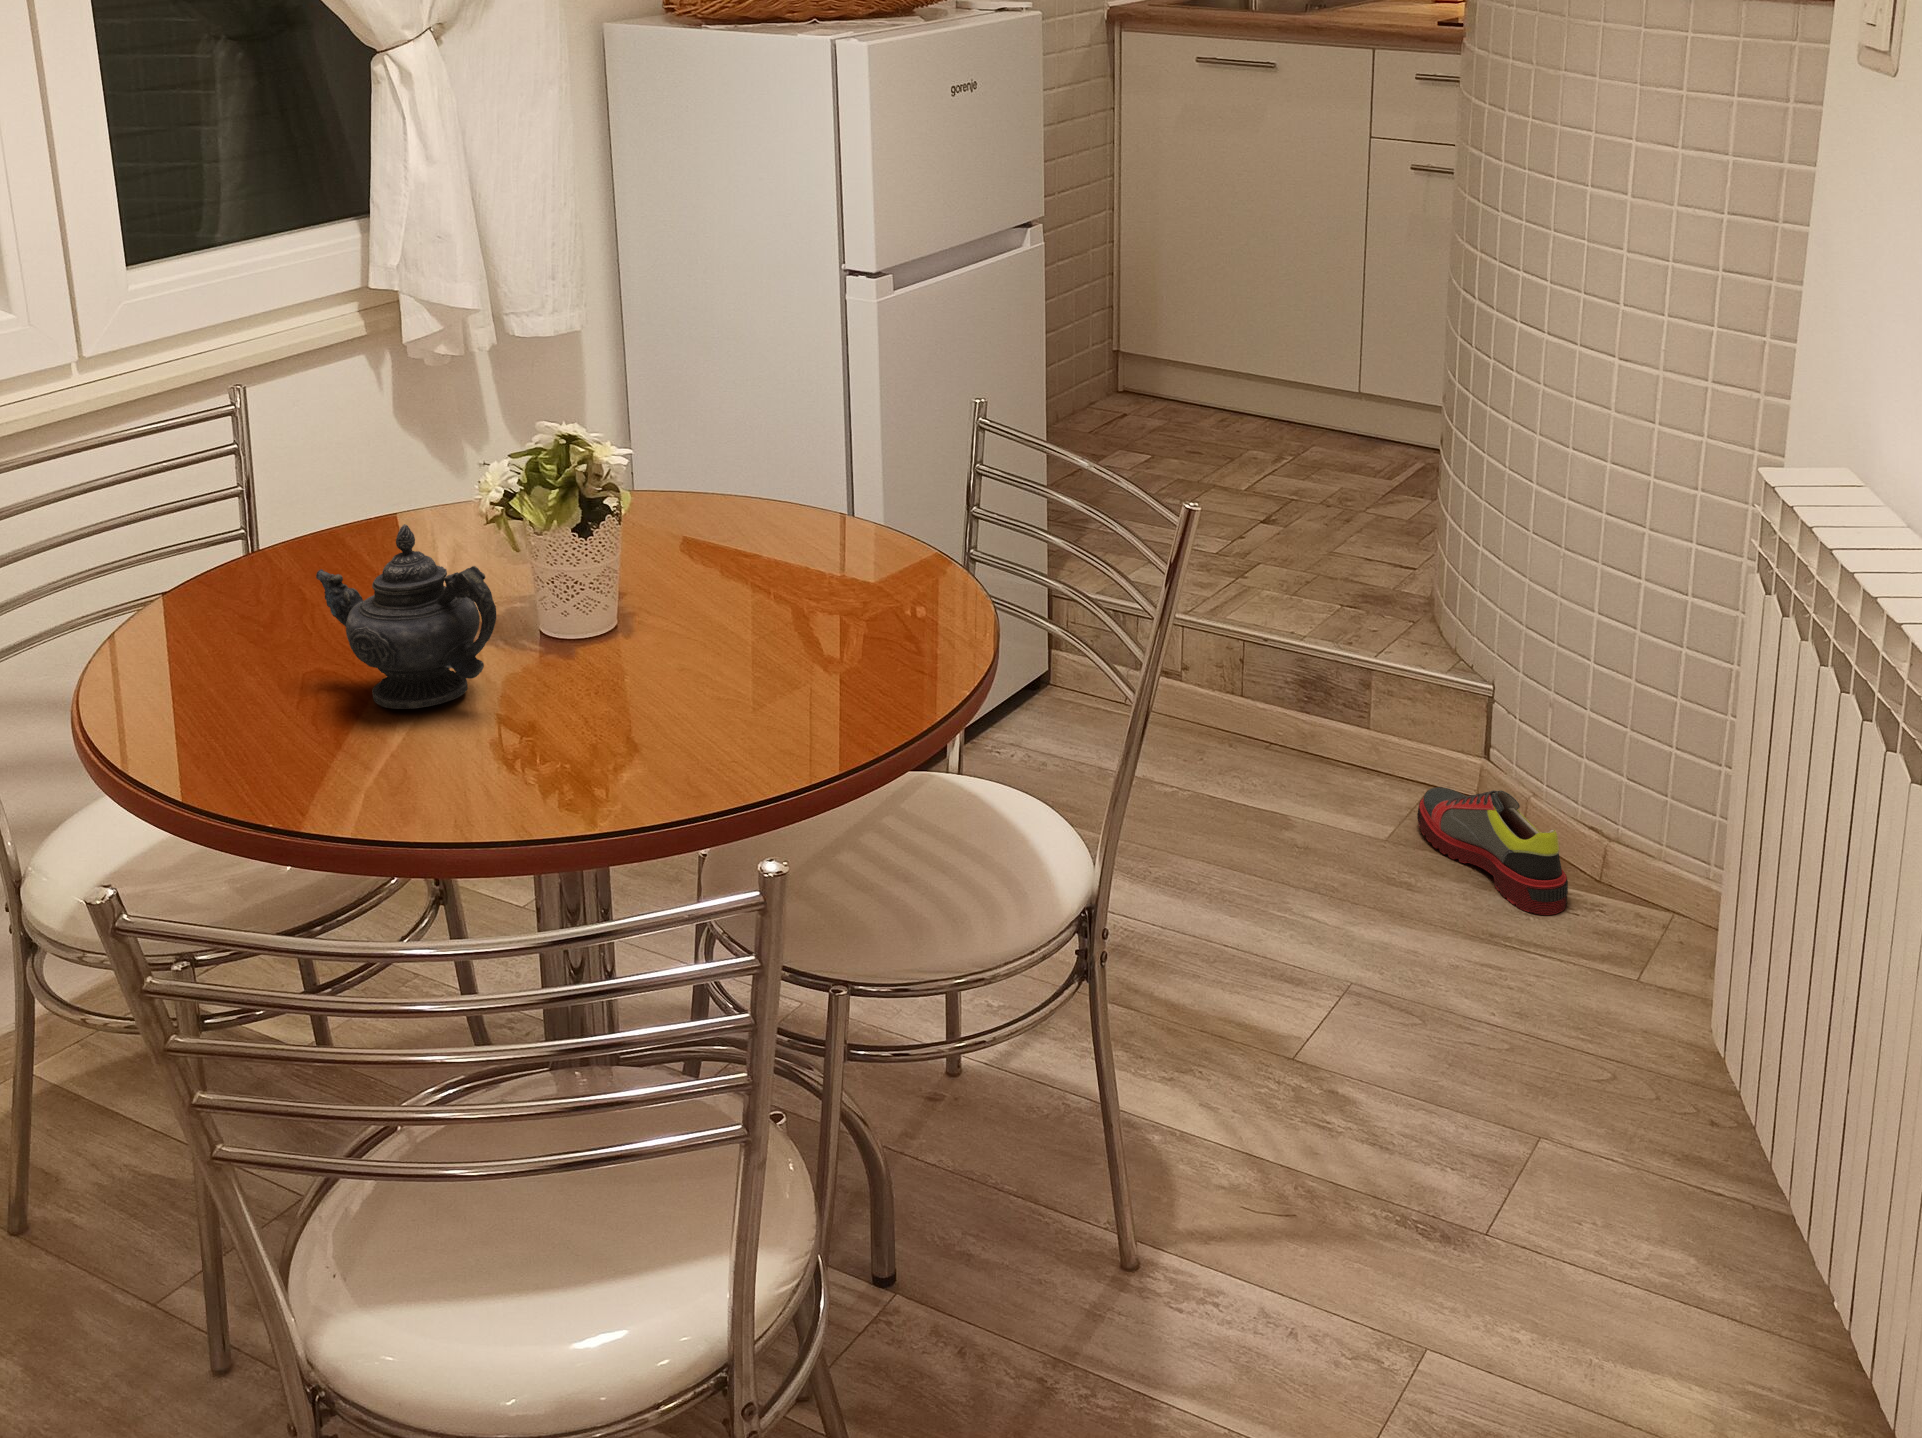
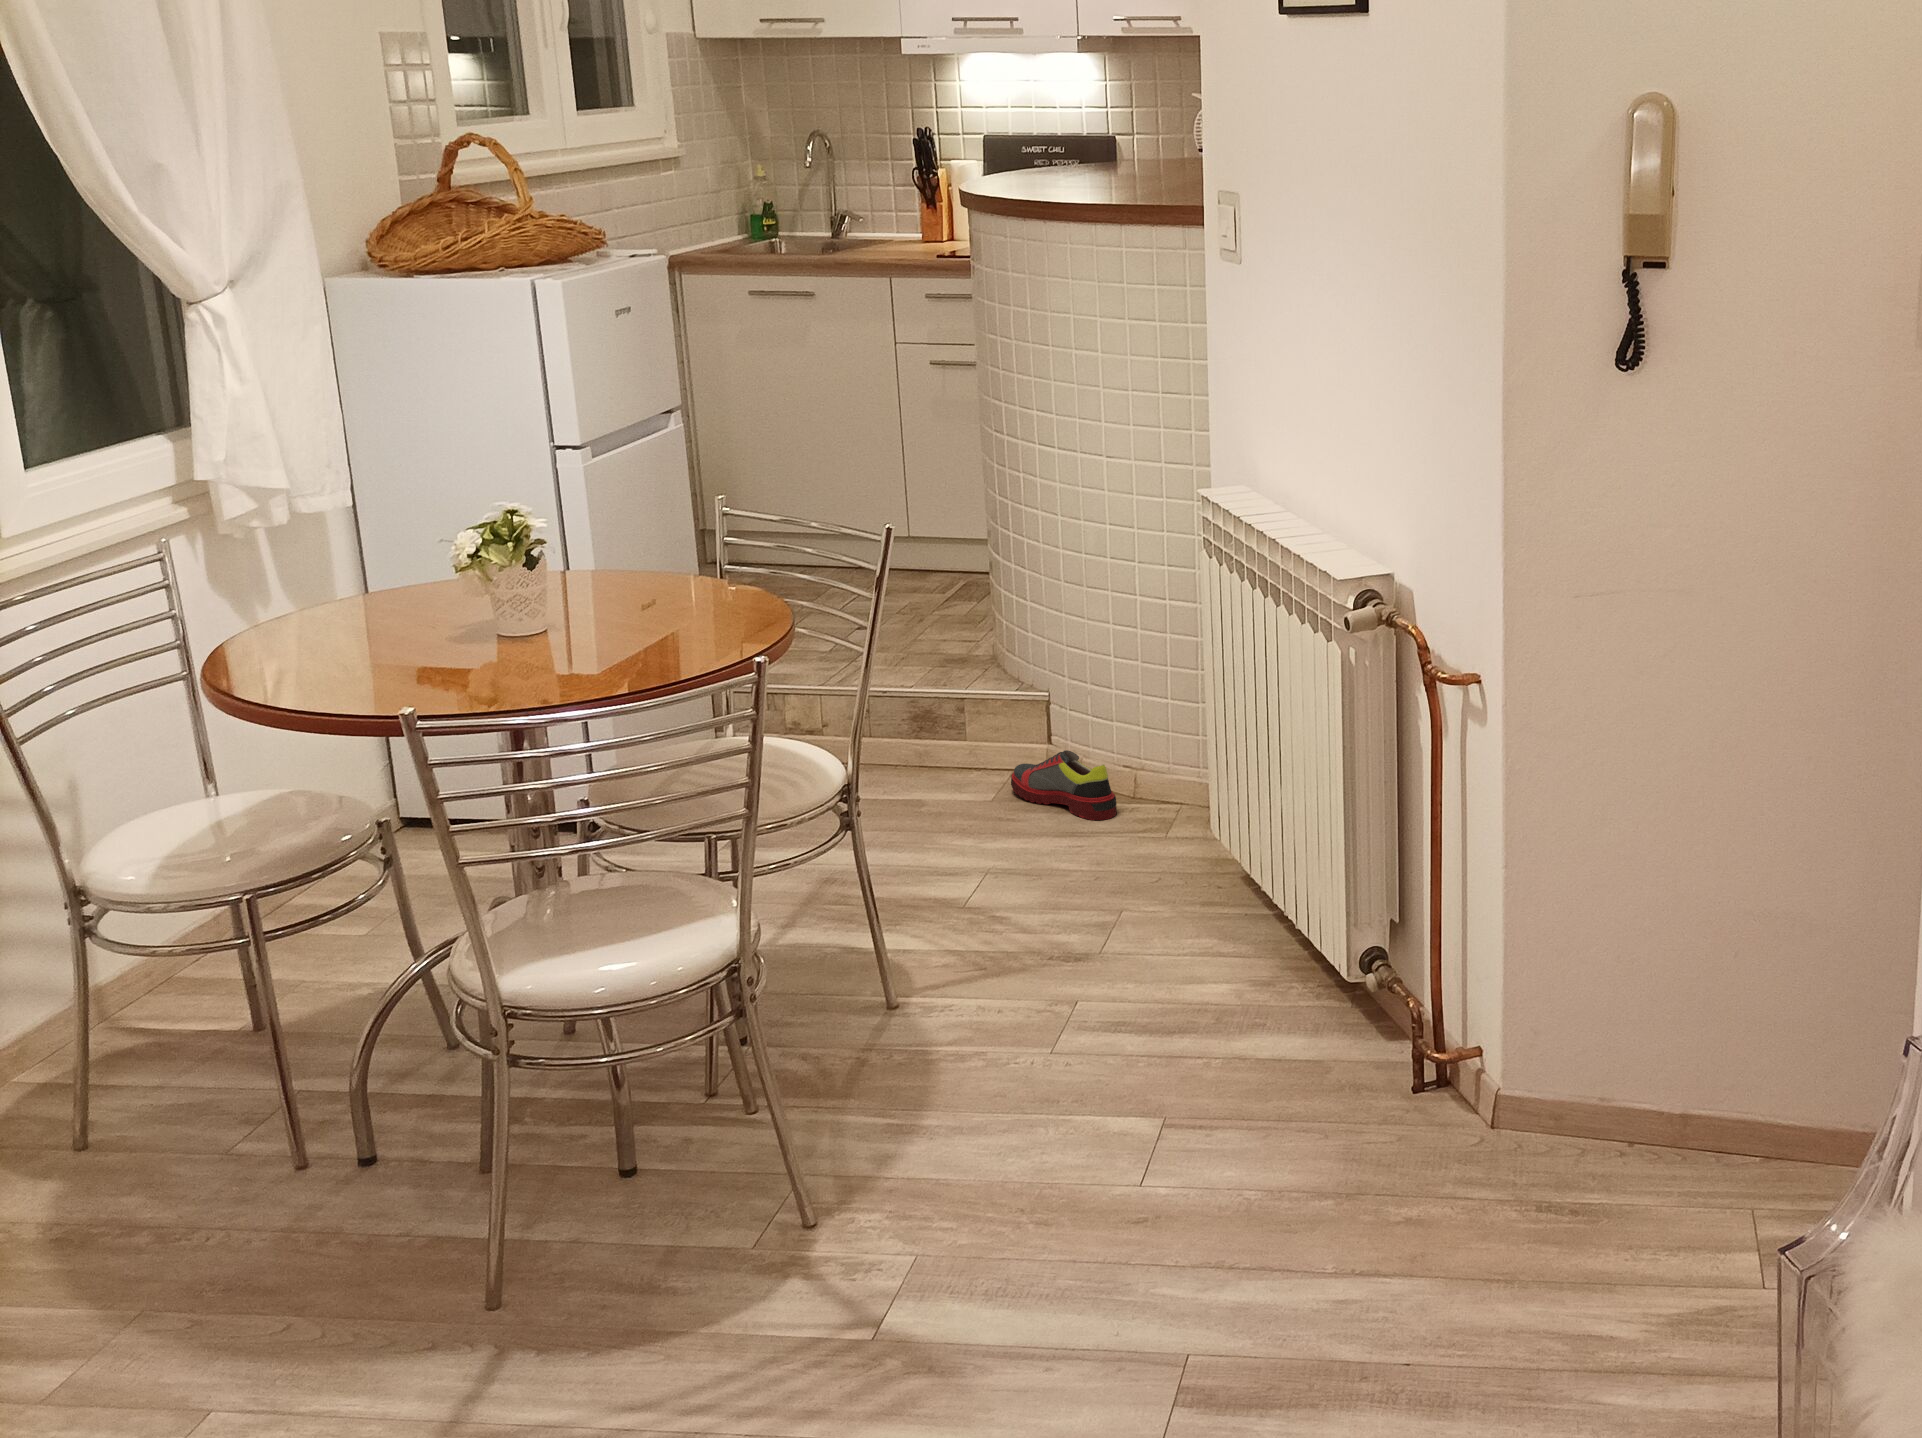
teapot: present [316,524,496,709] -> none [349,571,492,685]

